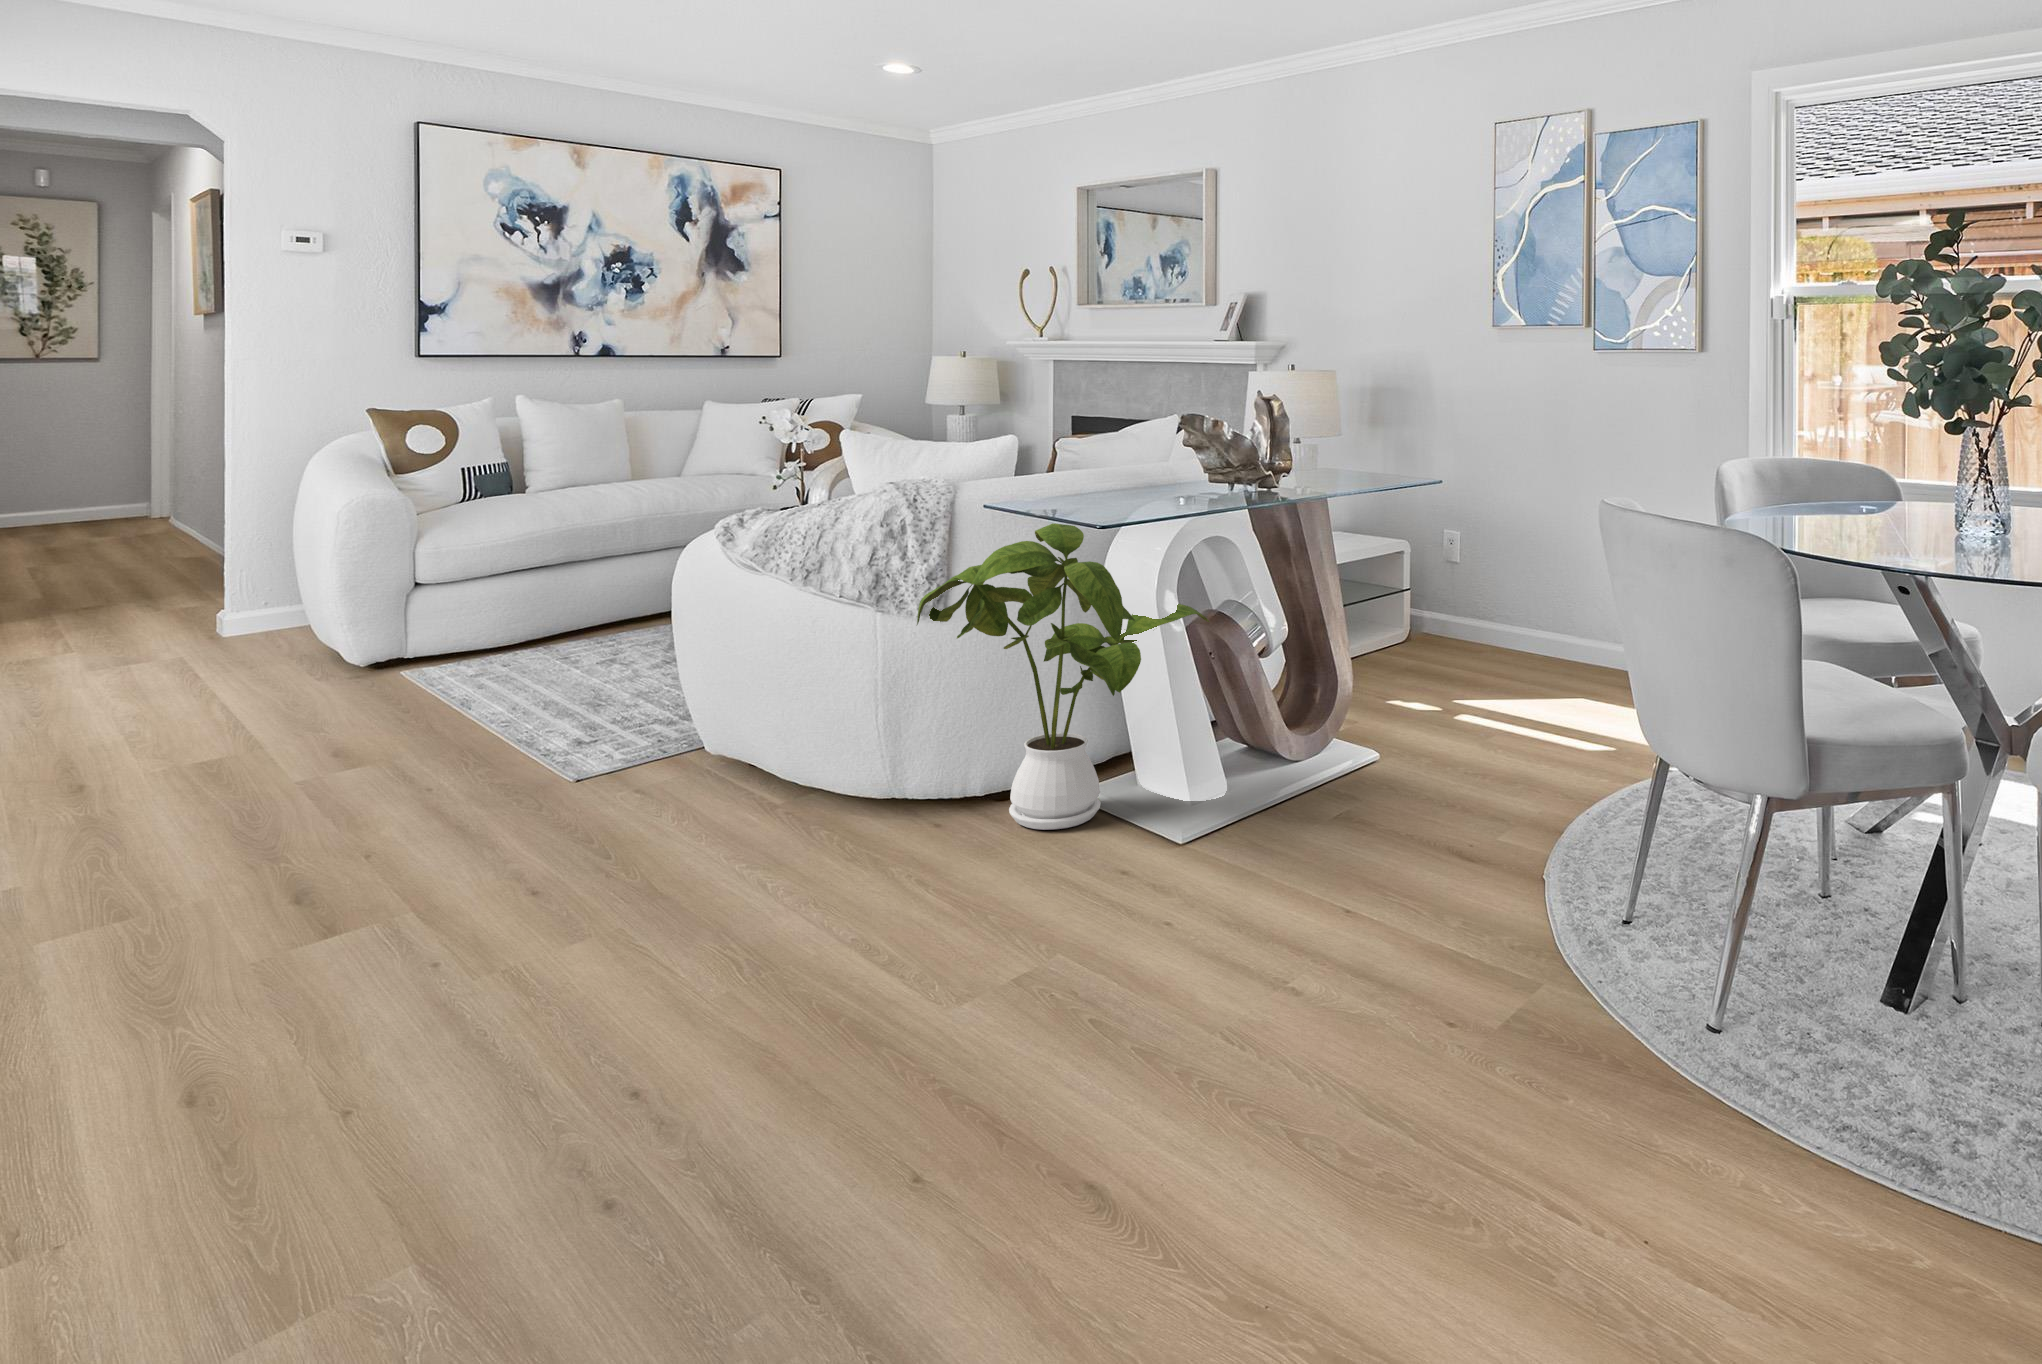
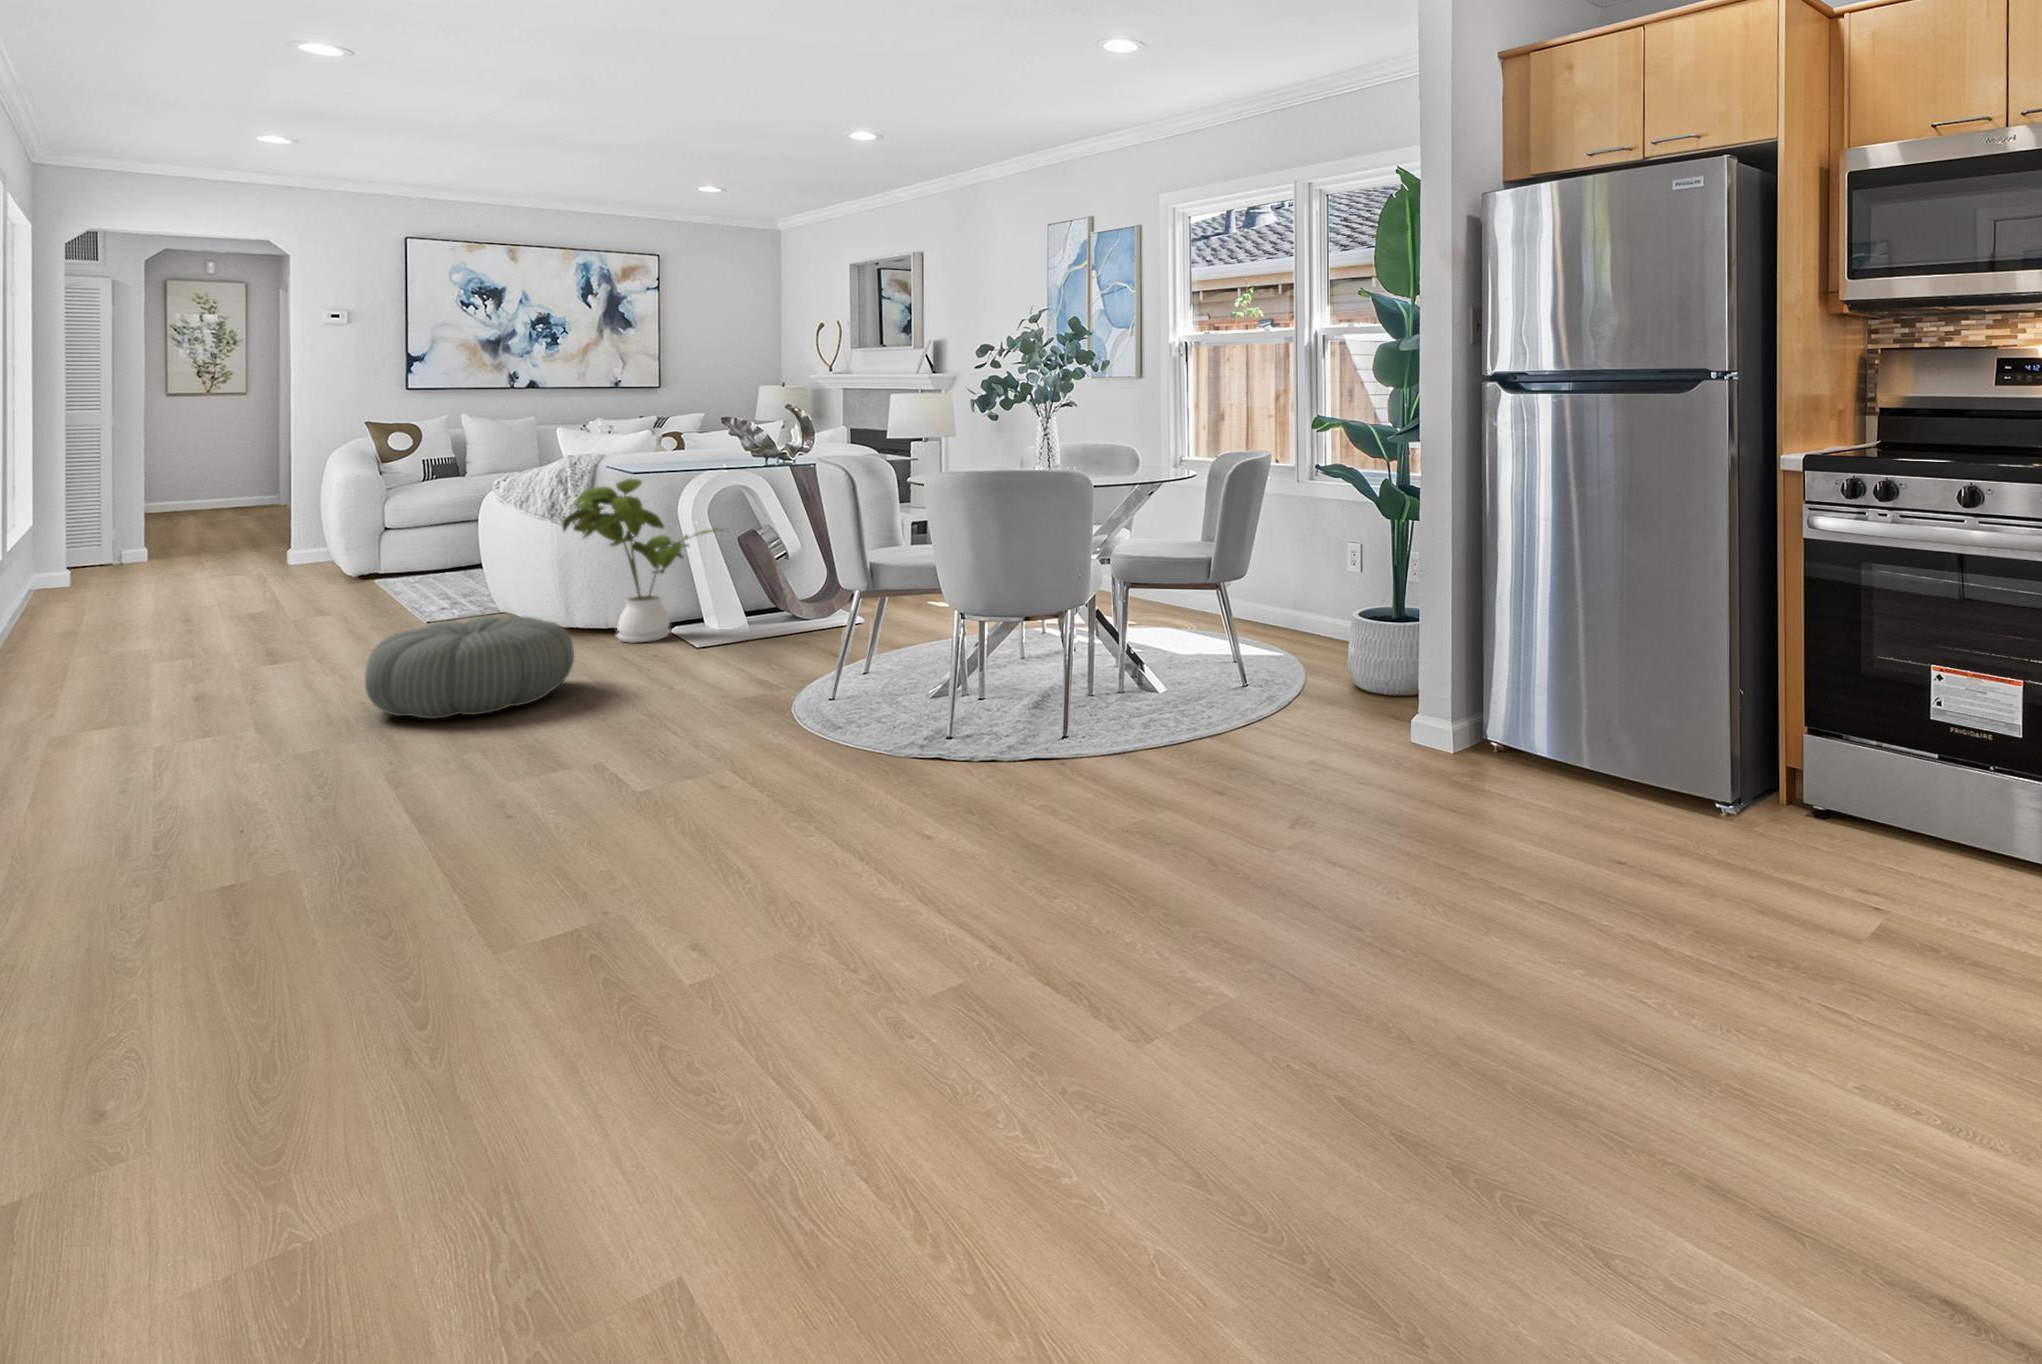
pouf: none [710,840,1143,1157] -> present [365,616,574,719]

